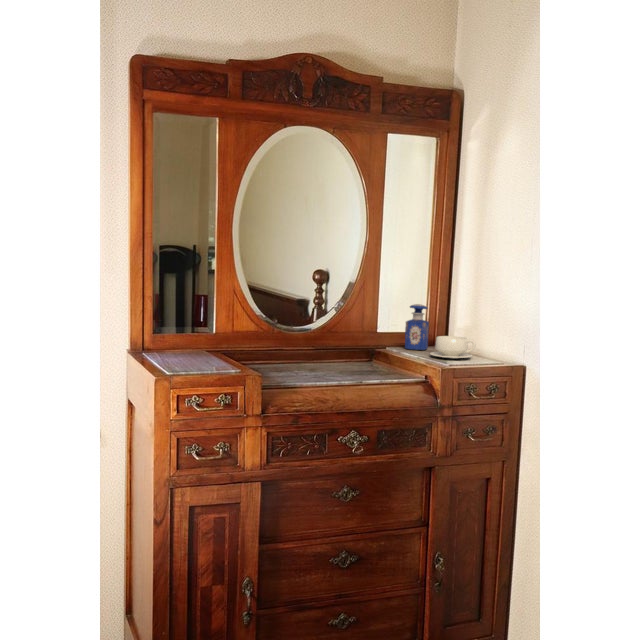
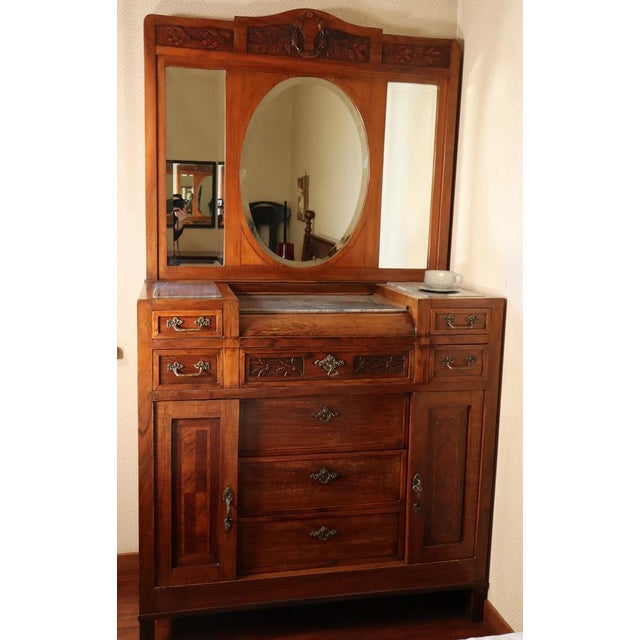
perfume bottle: present [405,304,429,350] -> none [401,240,426,285]

